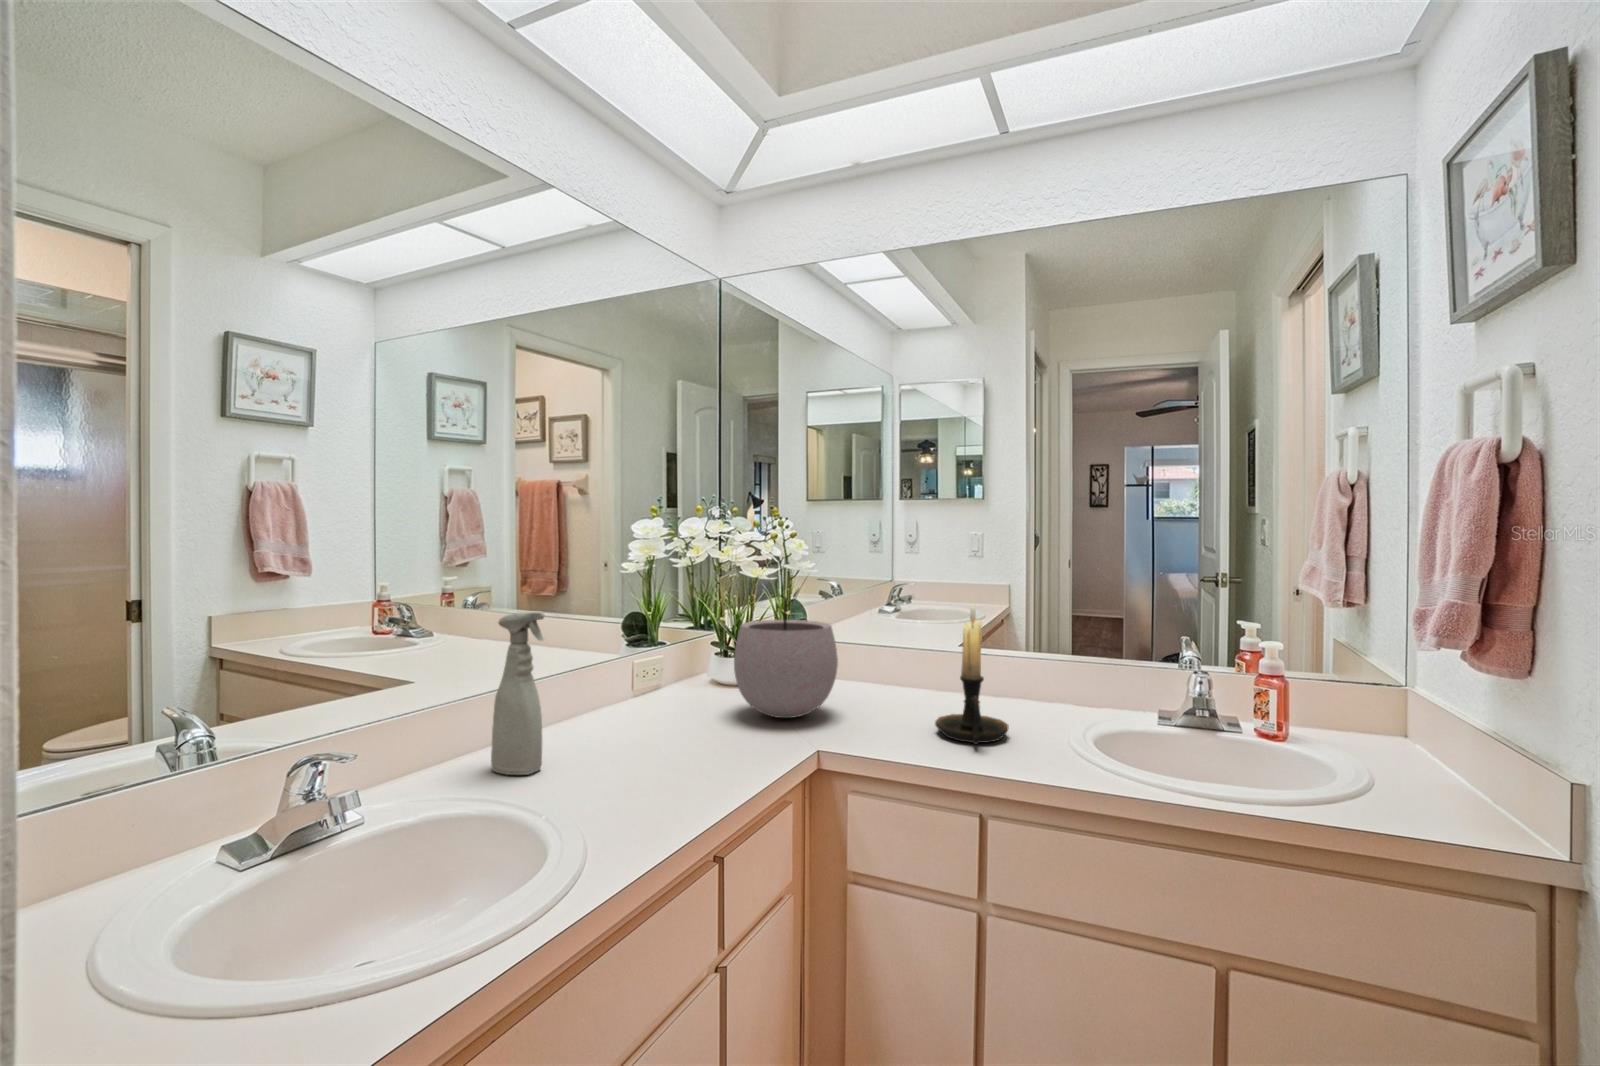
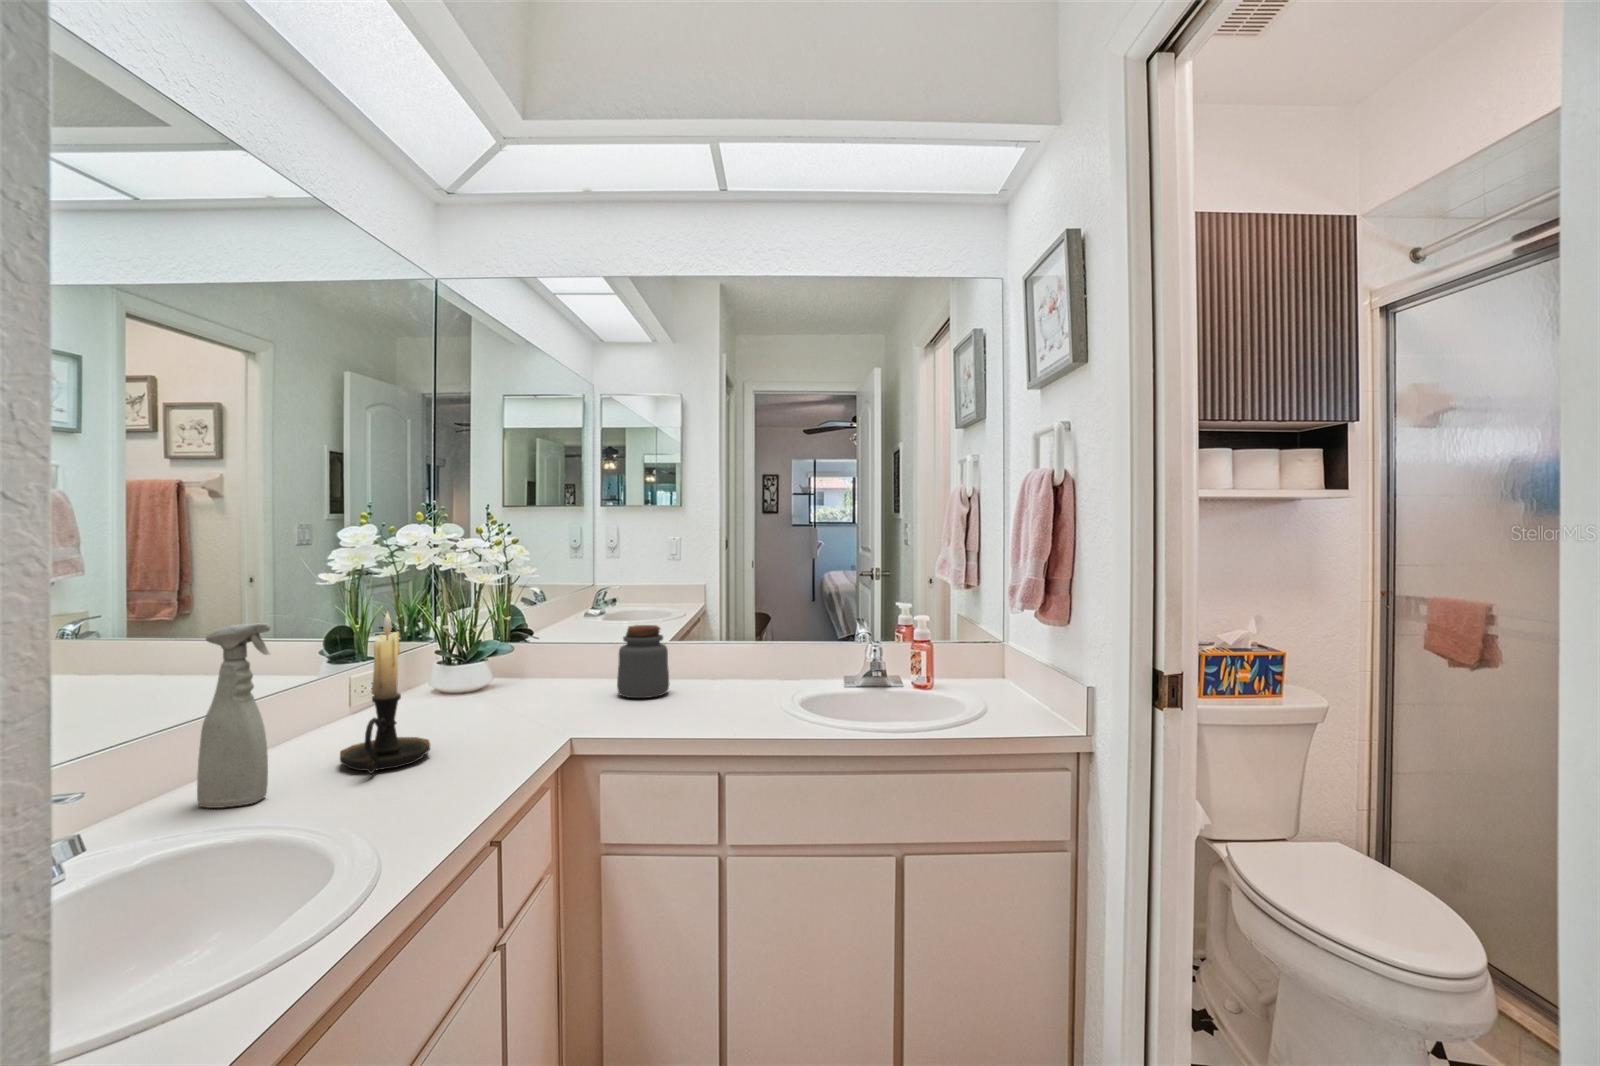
plant pot: present [734,589,838,718] -> none [471,586,580,718]
candle holder: present [935,604,1009,745] -> present [340,613,430,773]
jar: none [880,630,935,709] -> present [617,625,669,698]

